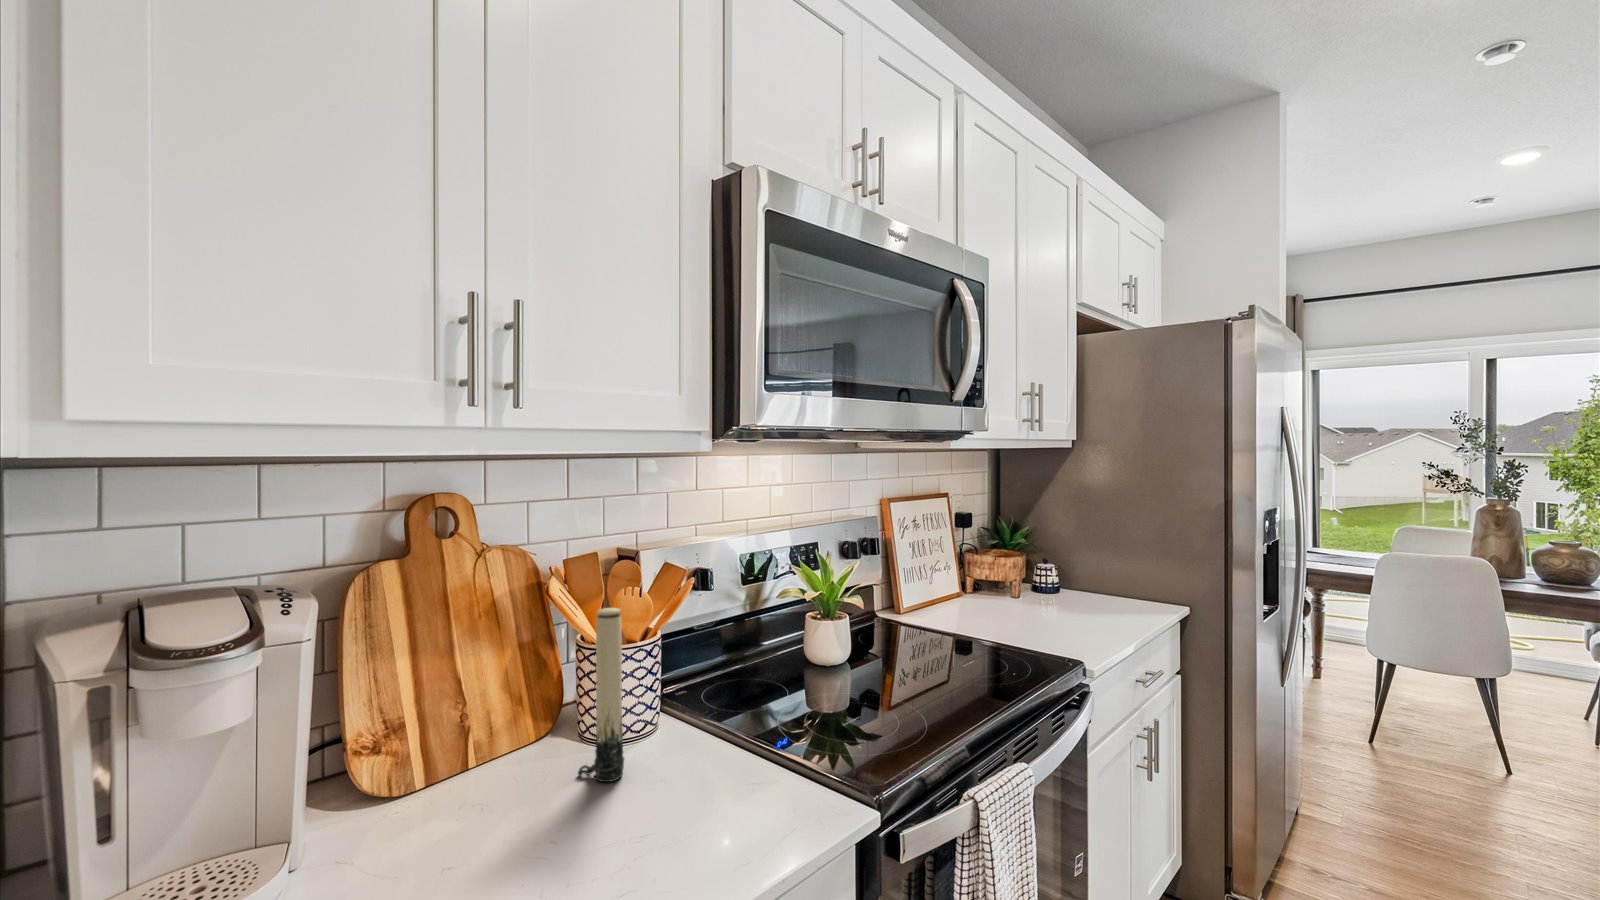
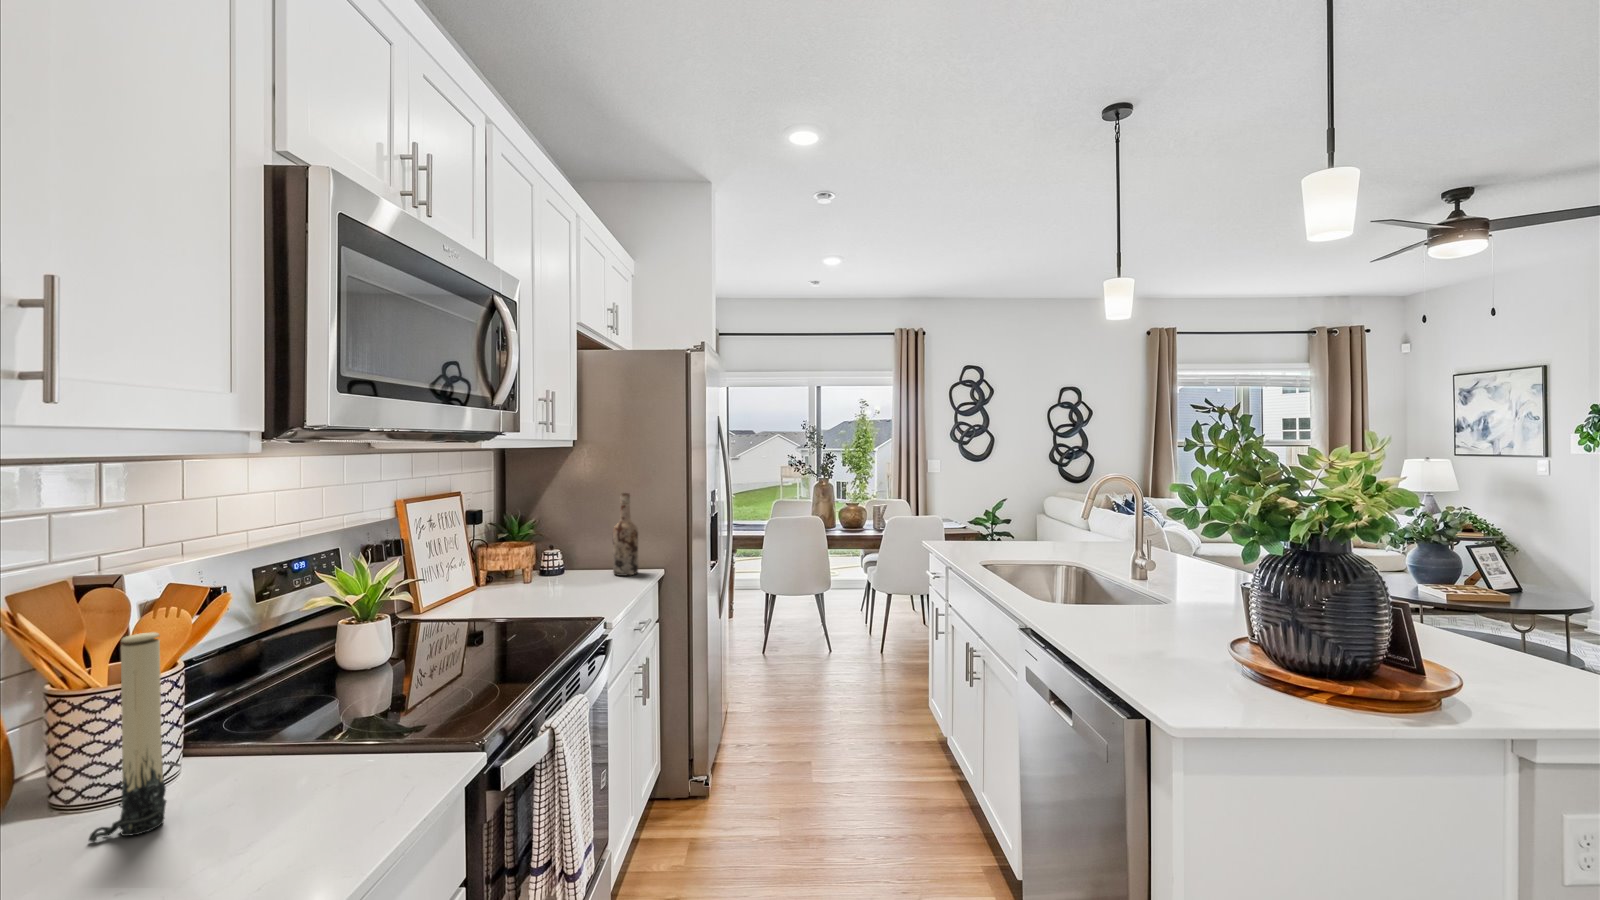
wine bottle: none [1117,506,1151,610] -> present [613,493,638,576]

